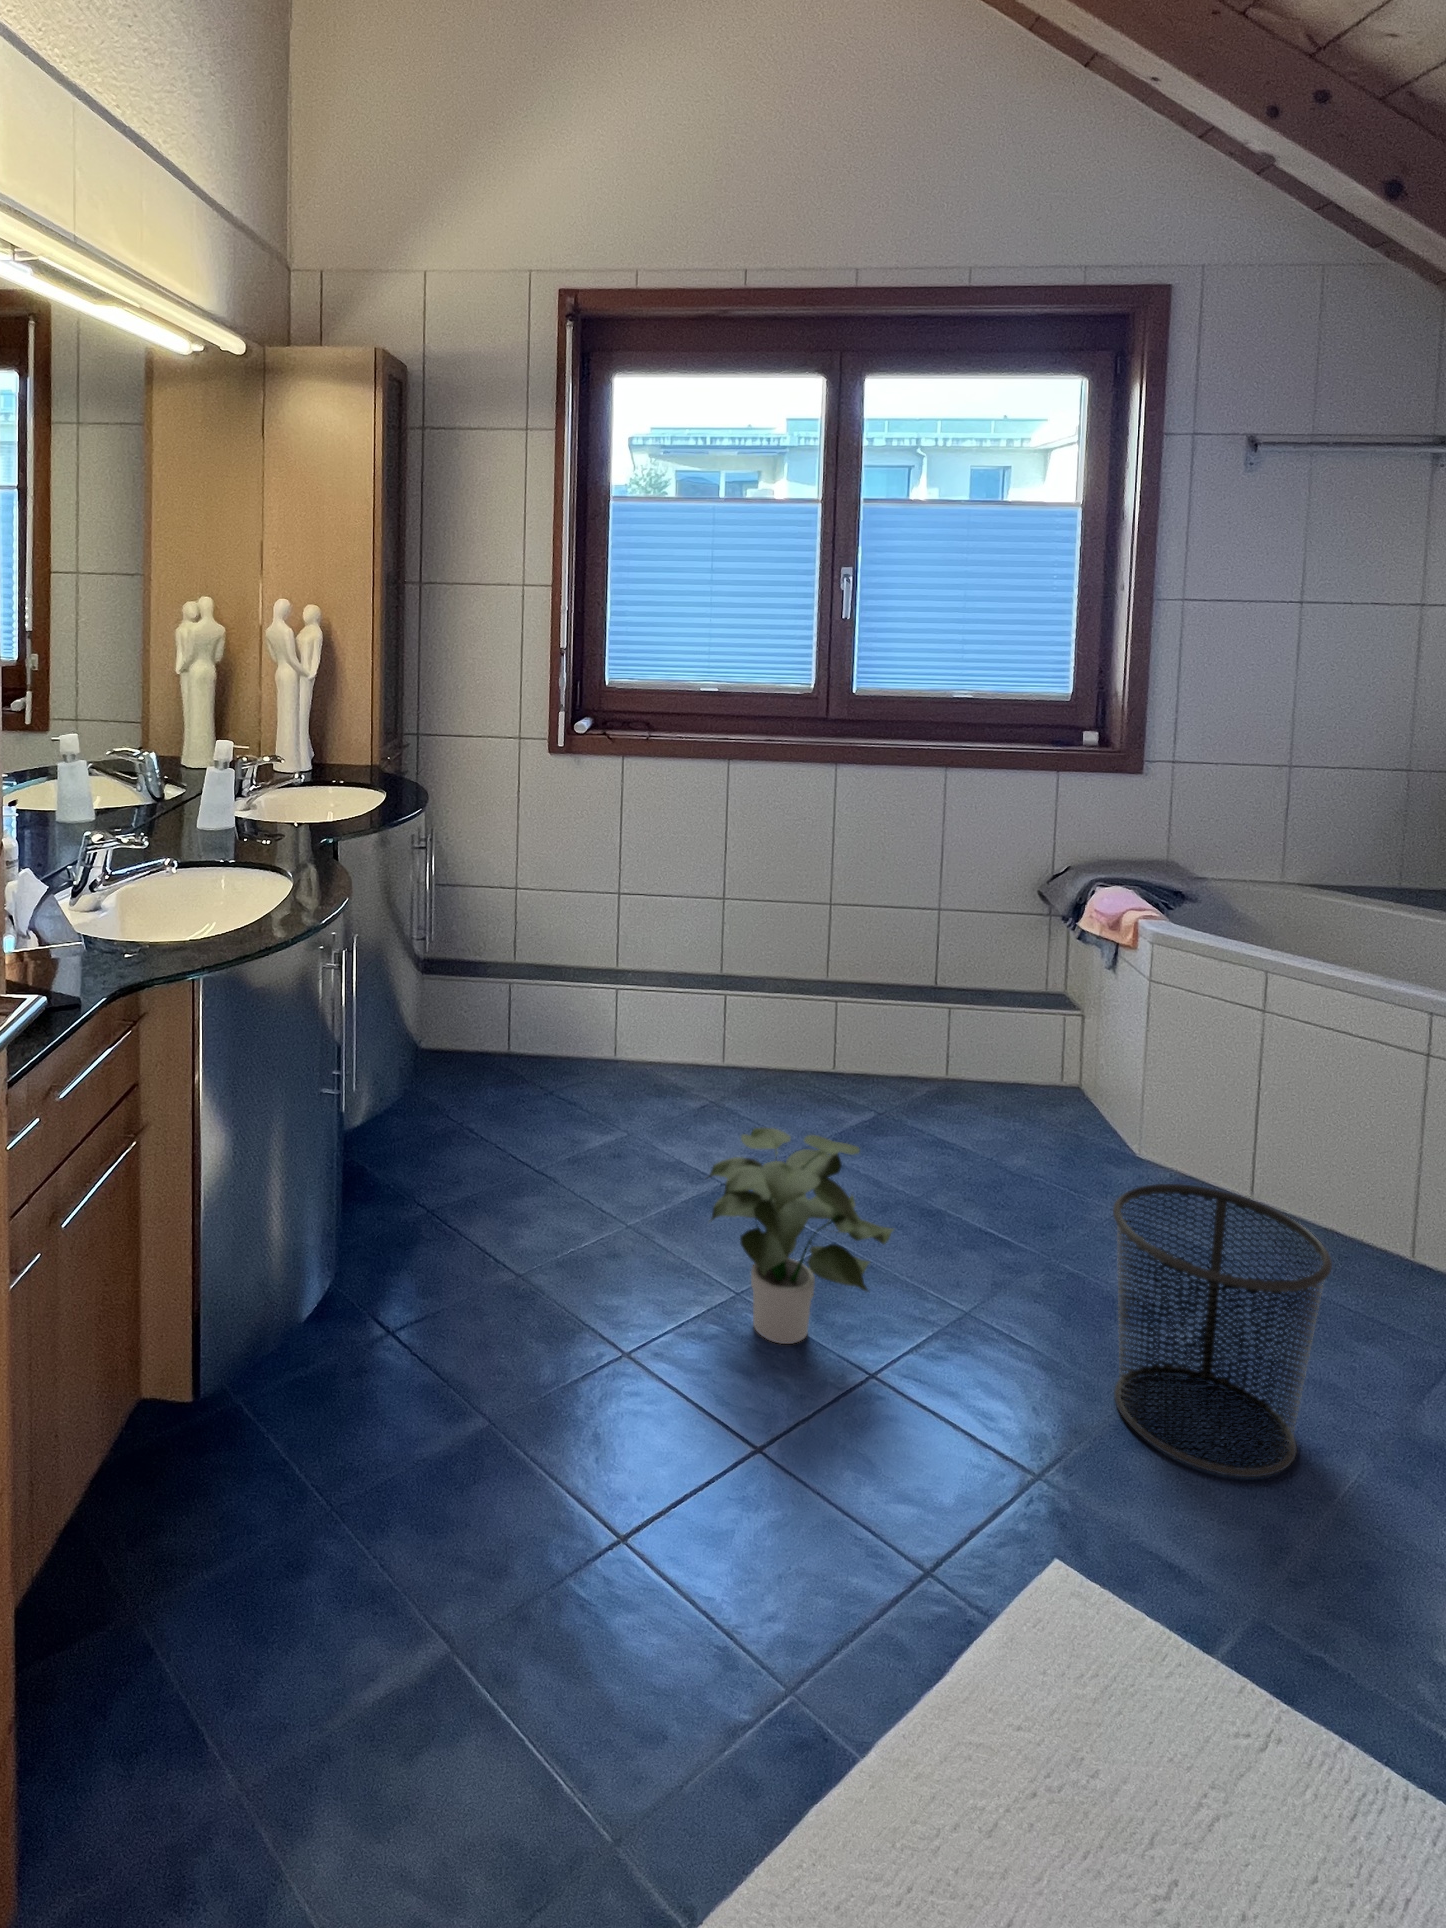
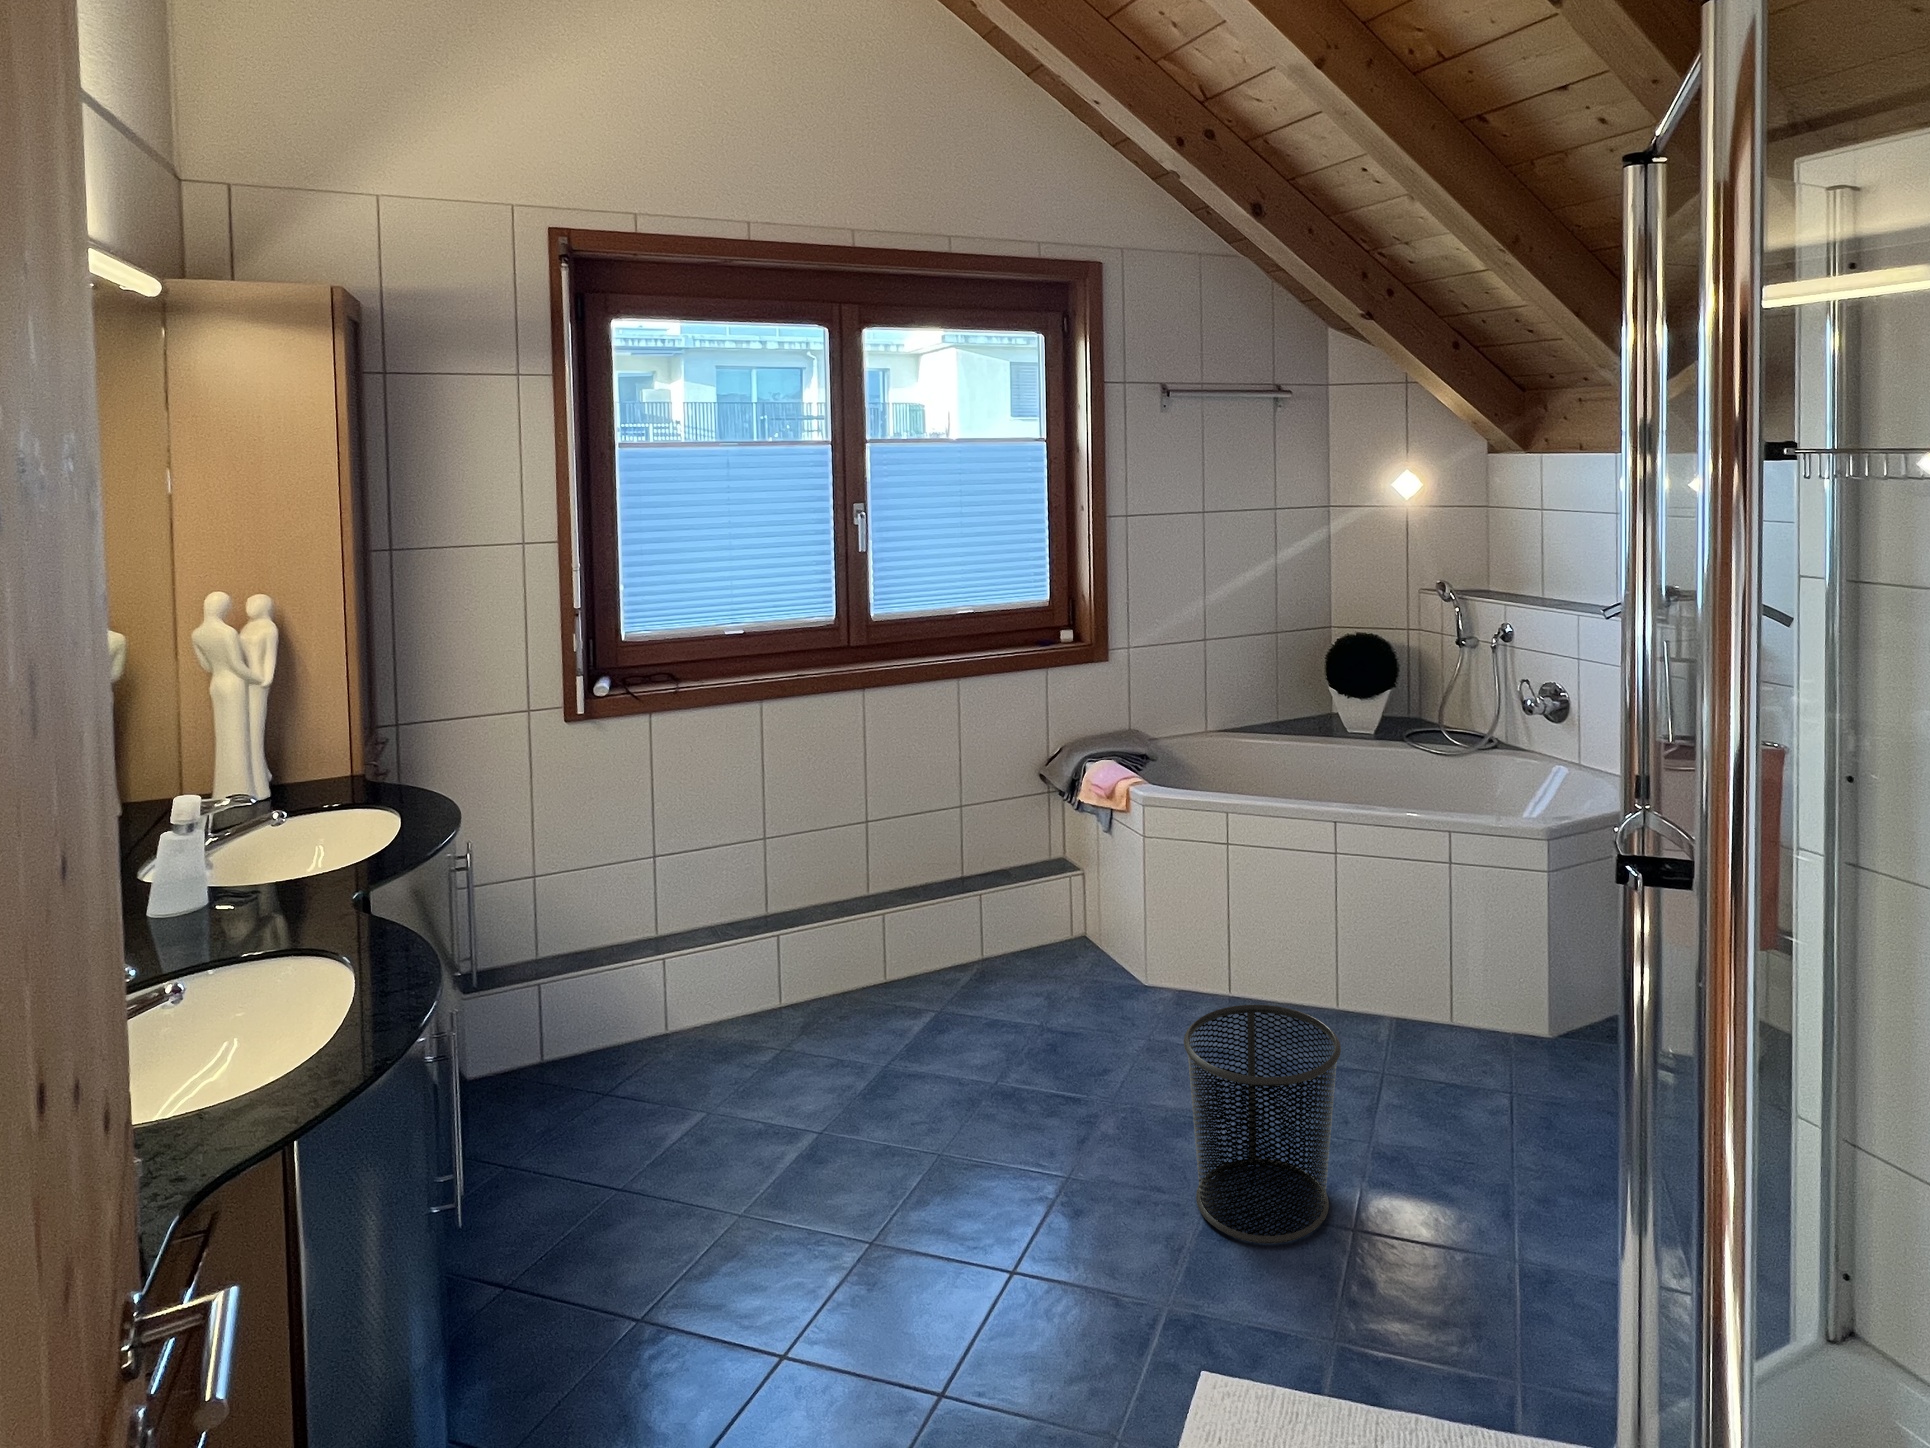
potted plant: present [707,1128,893,1344] -> none [826,1059,1010,1278]

